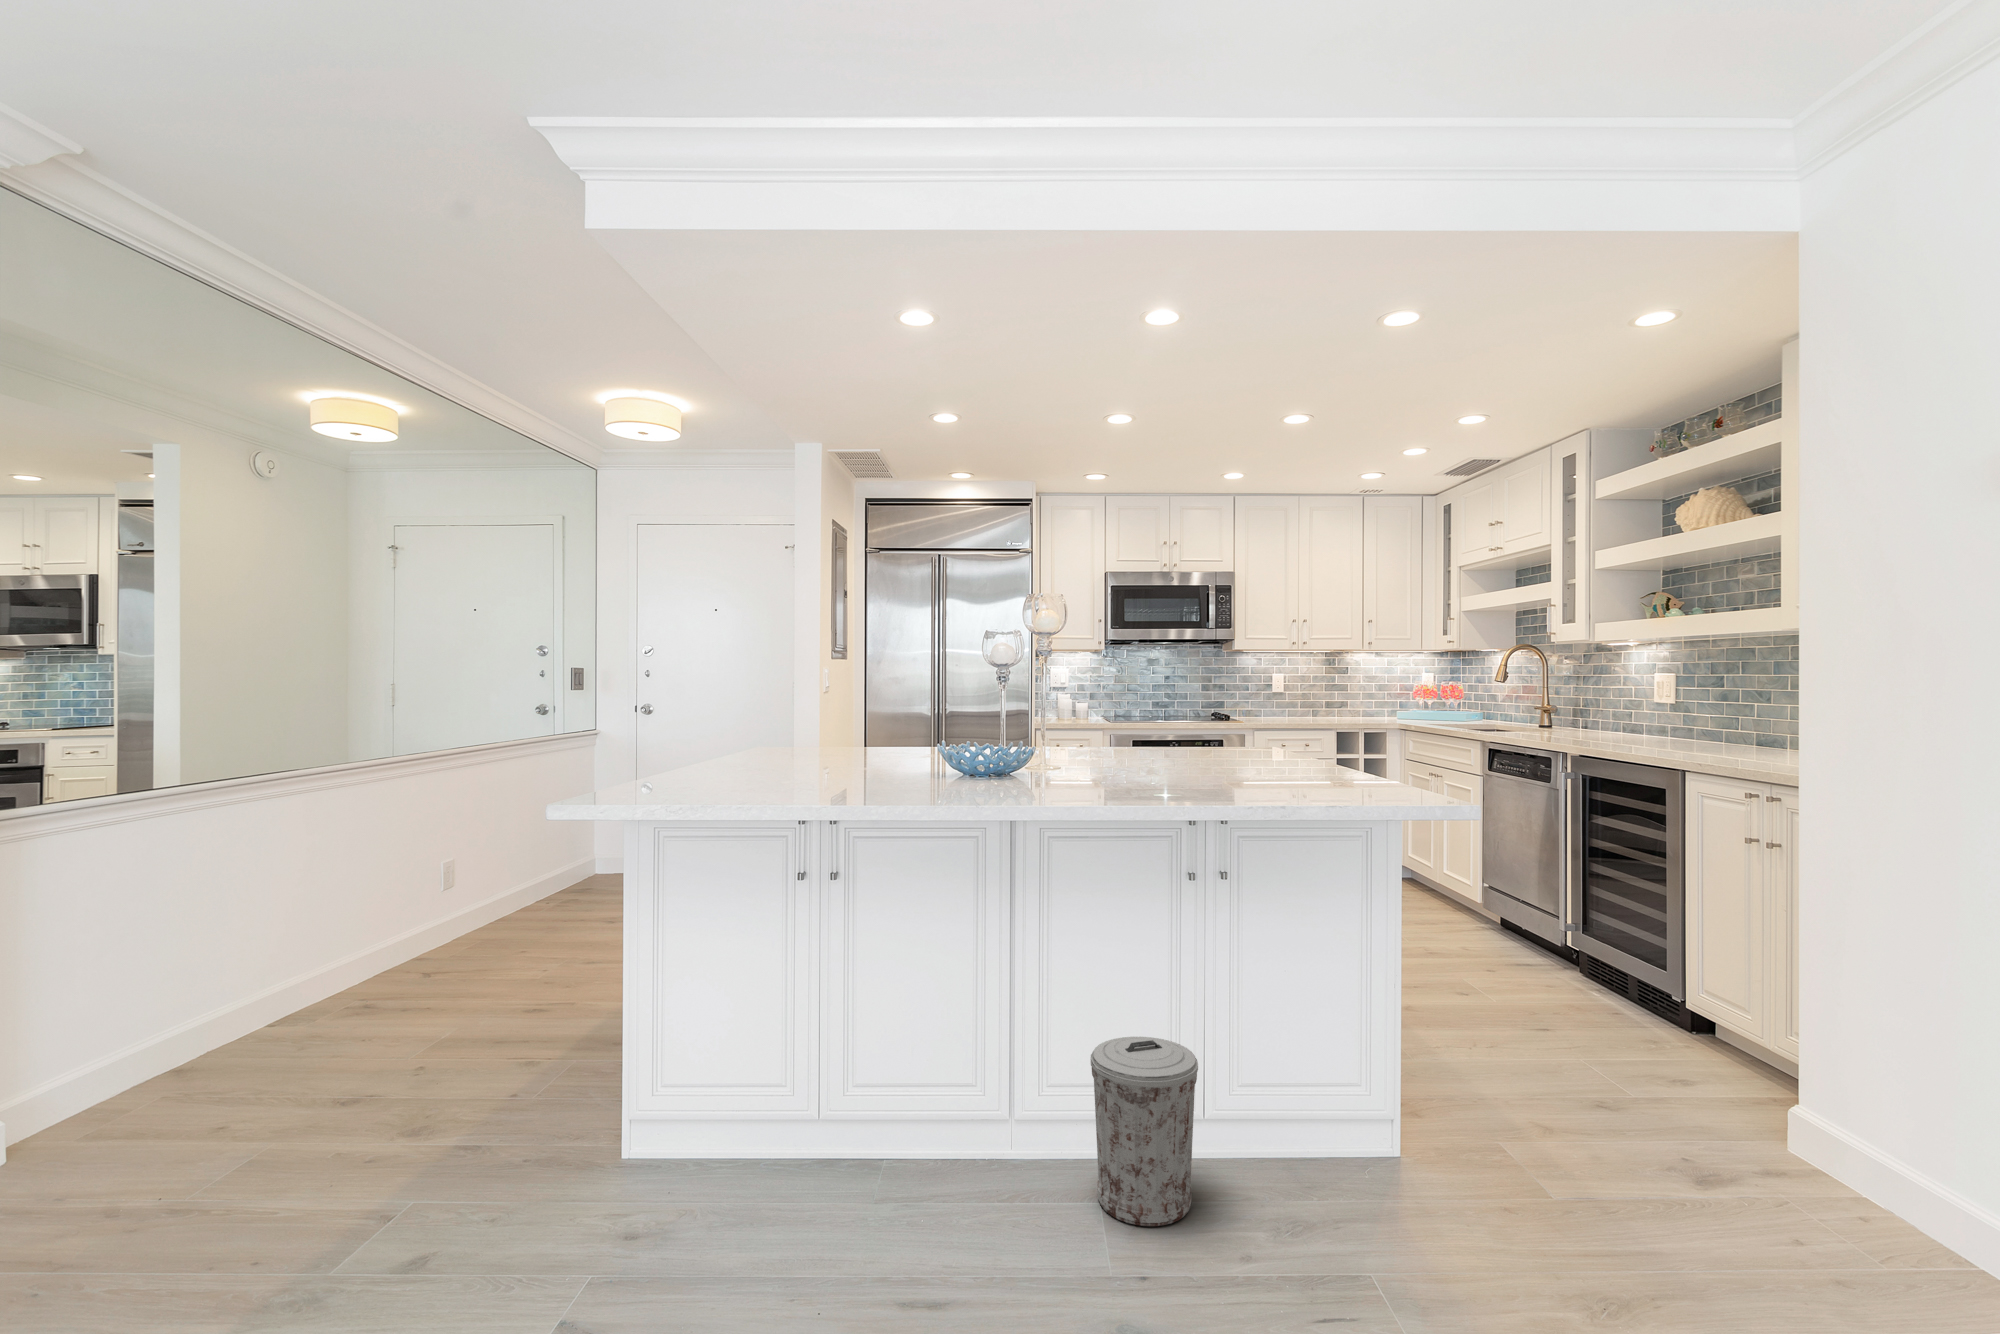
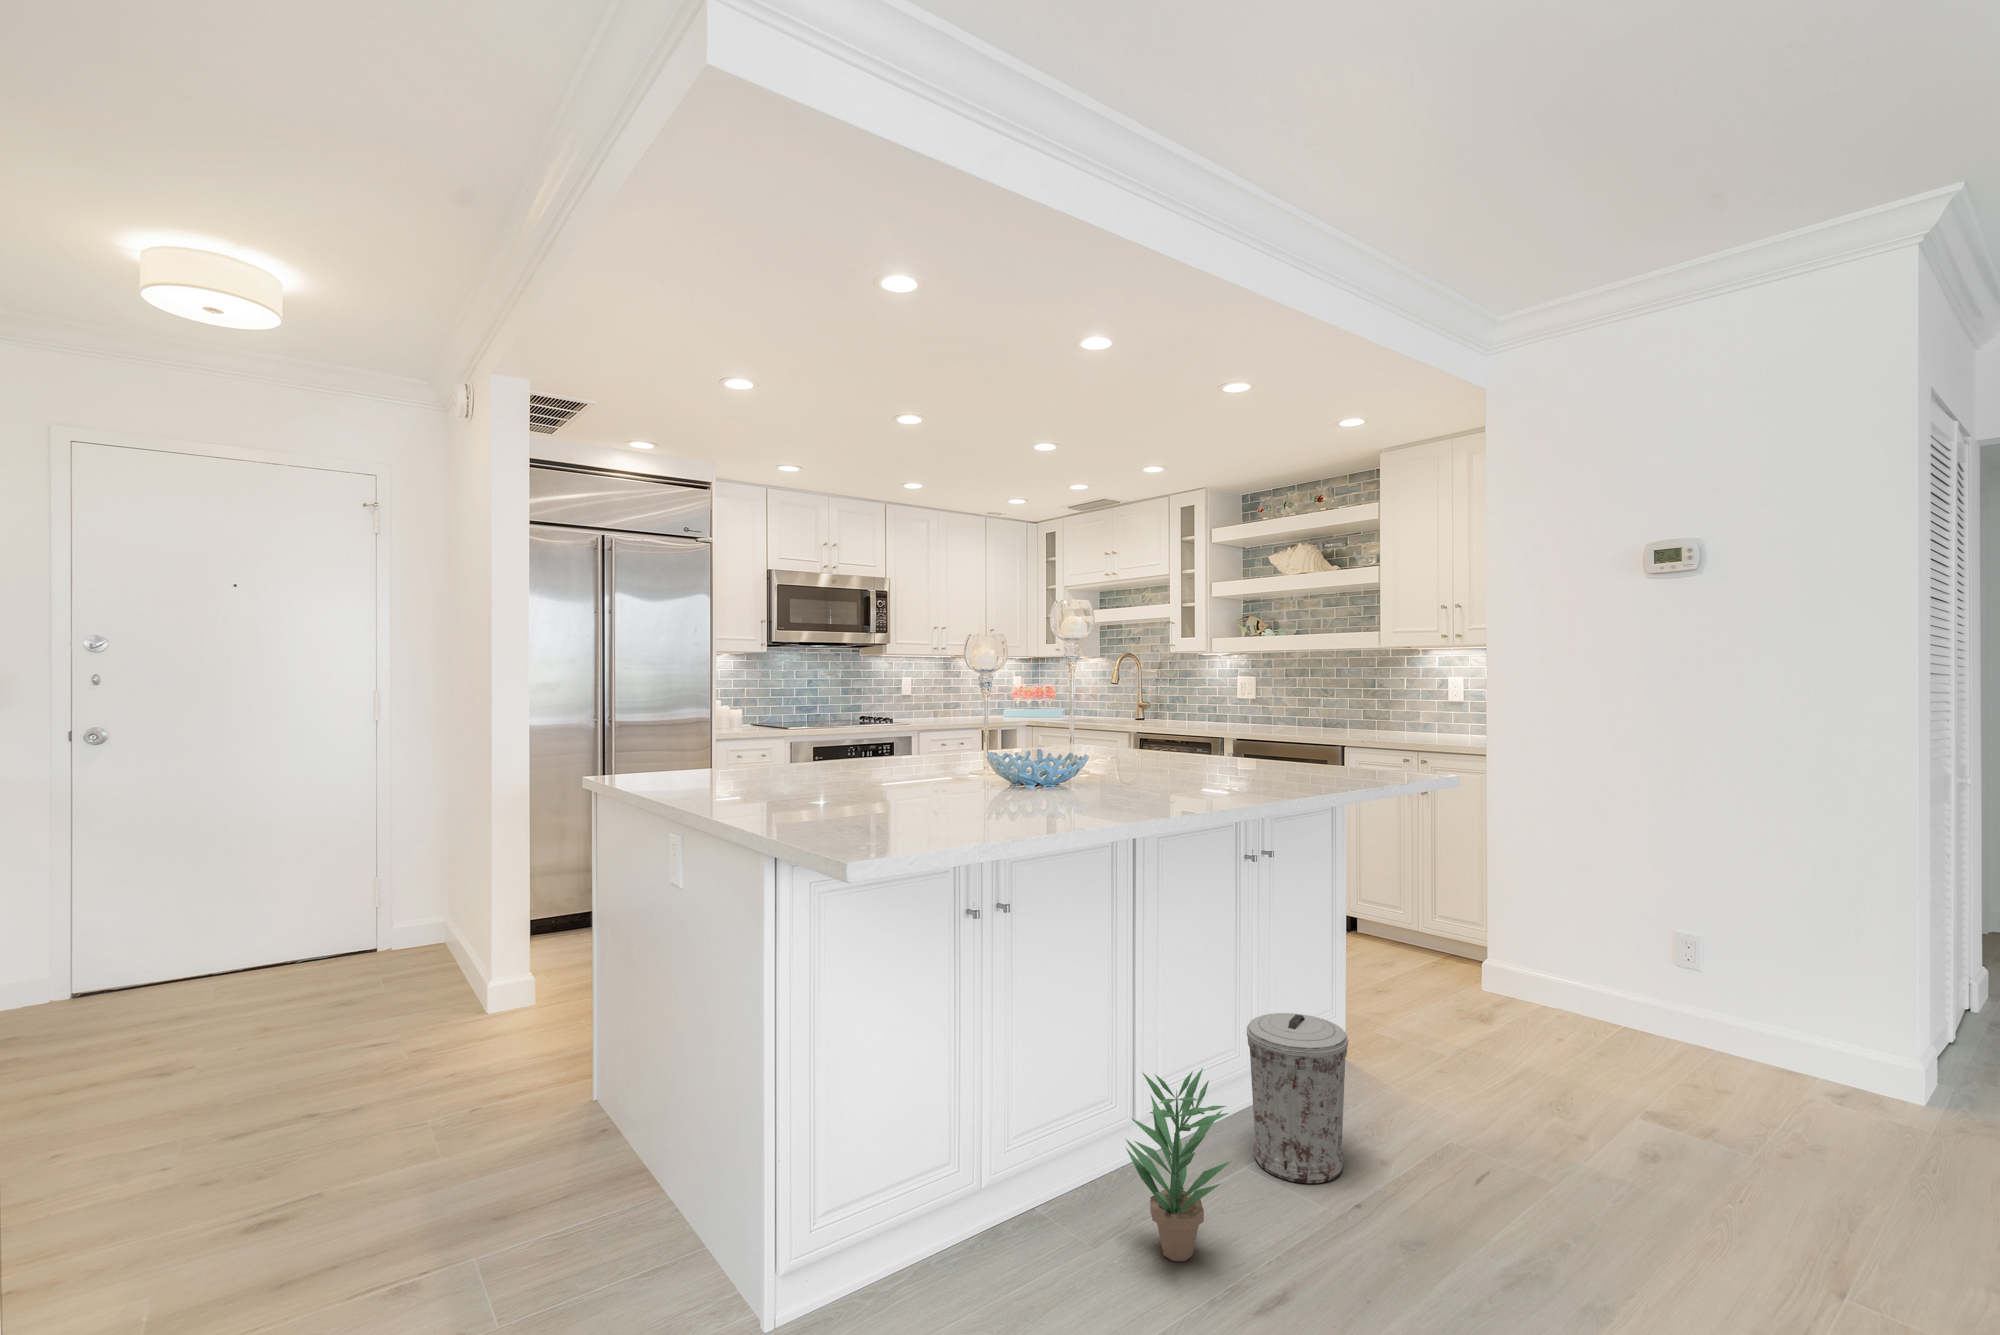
potted plant: none [857,1033,956,1221] -> present [1126,1068,1231,1261]

